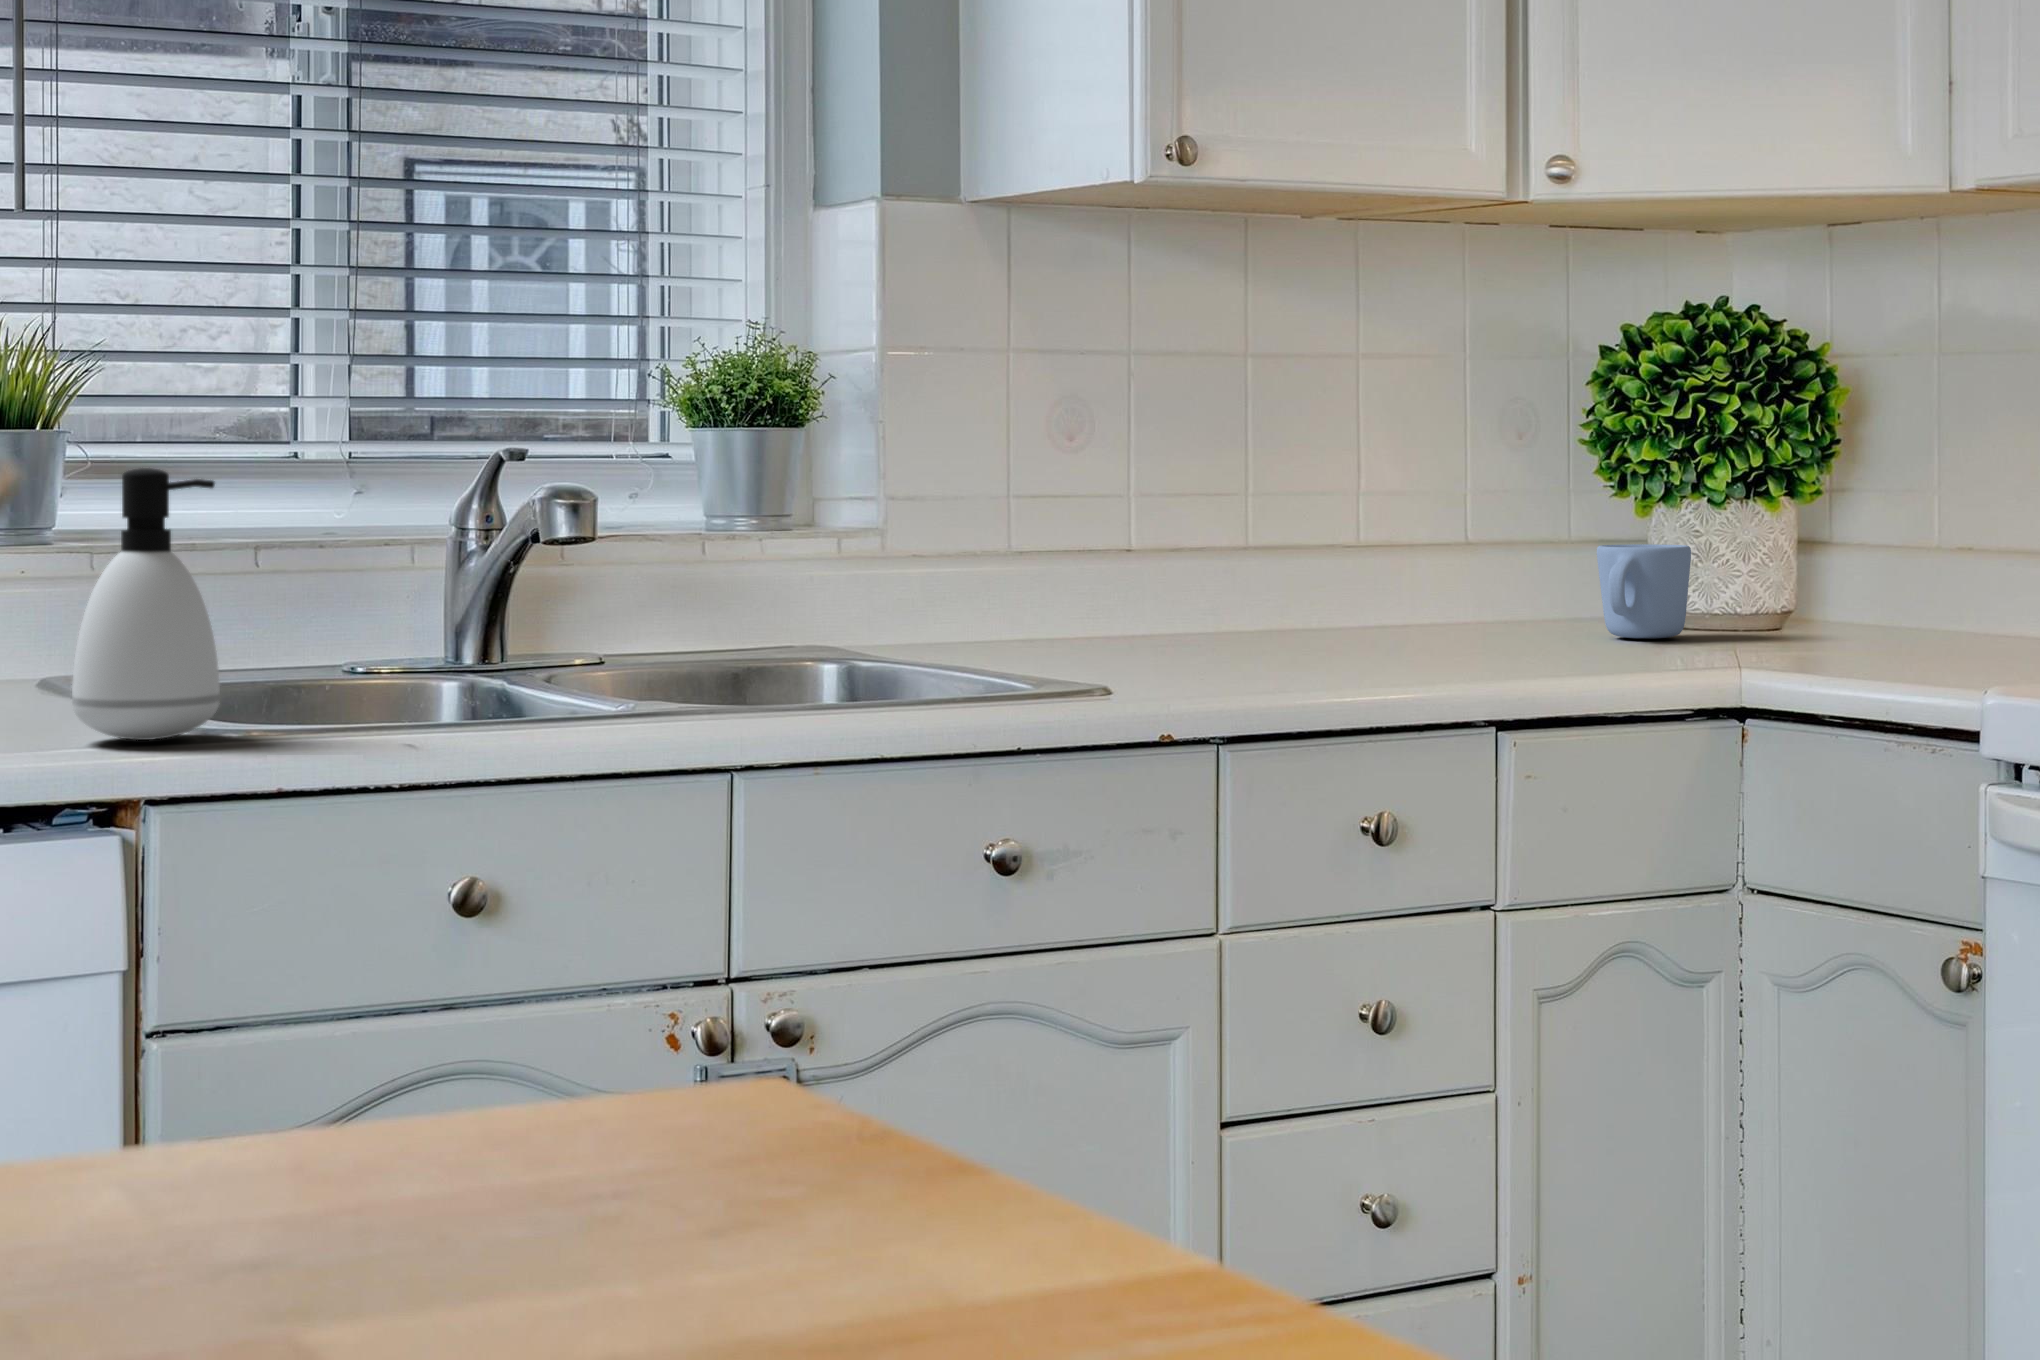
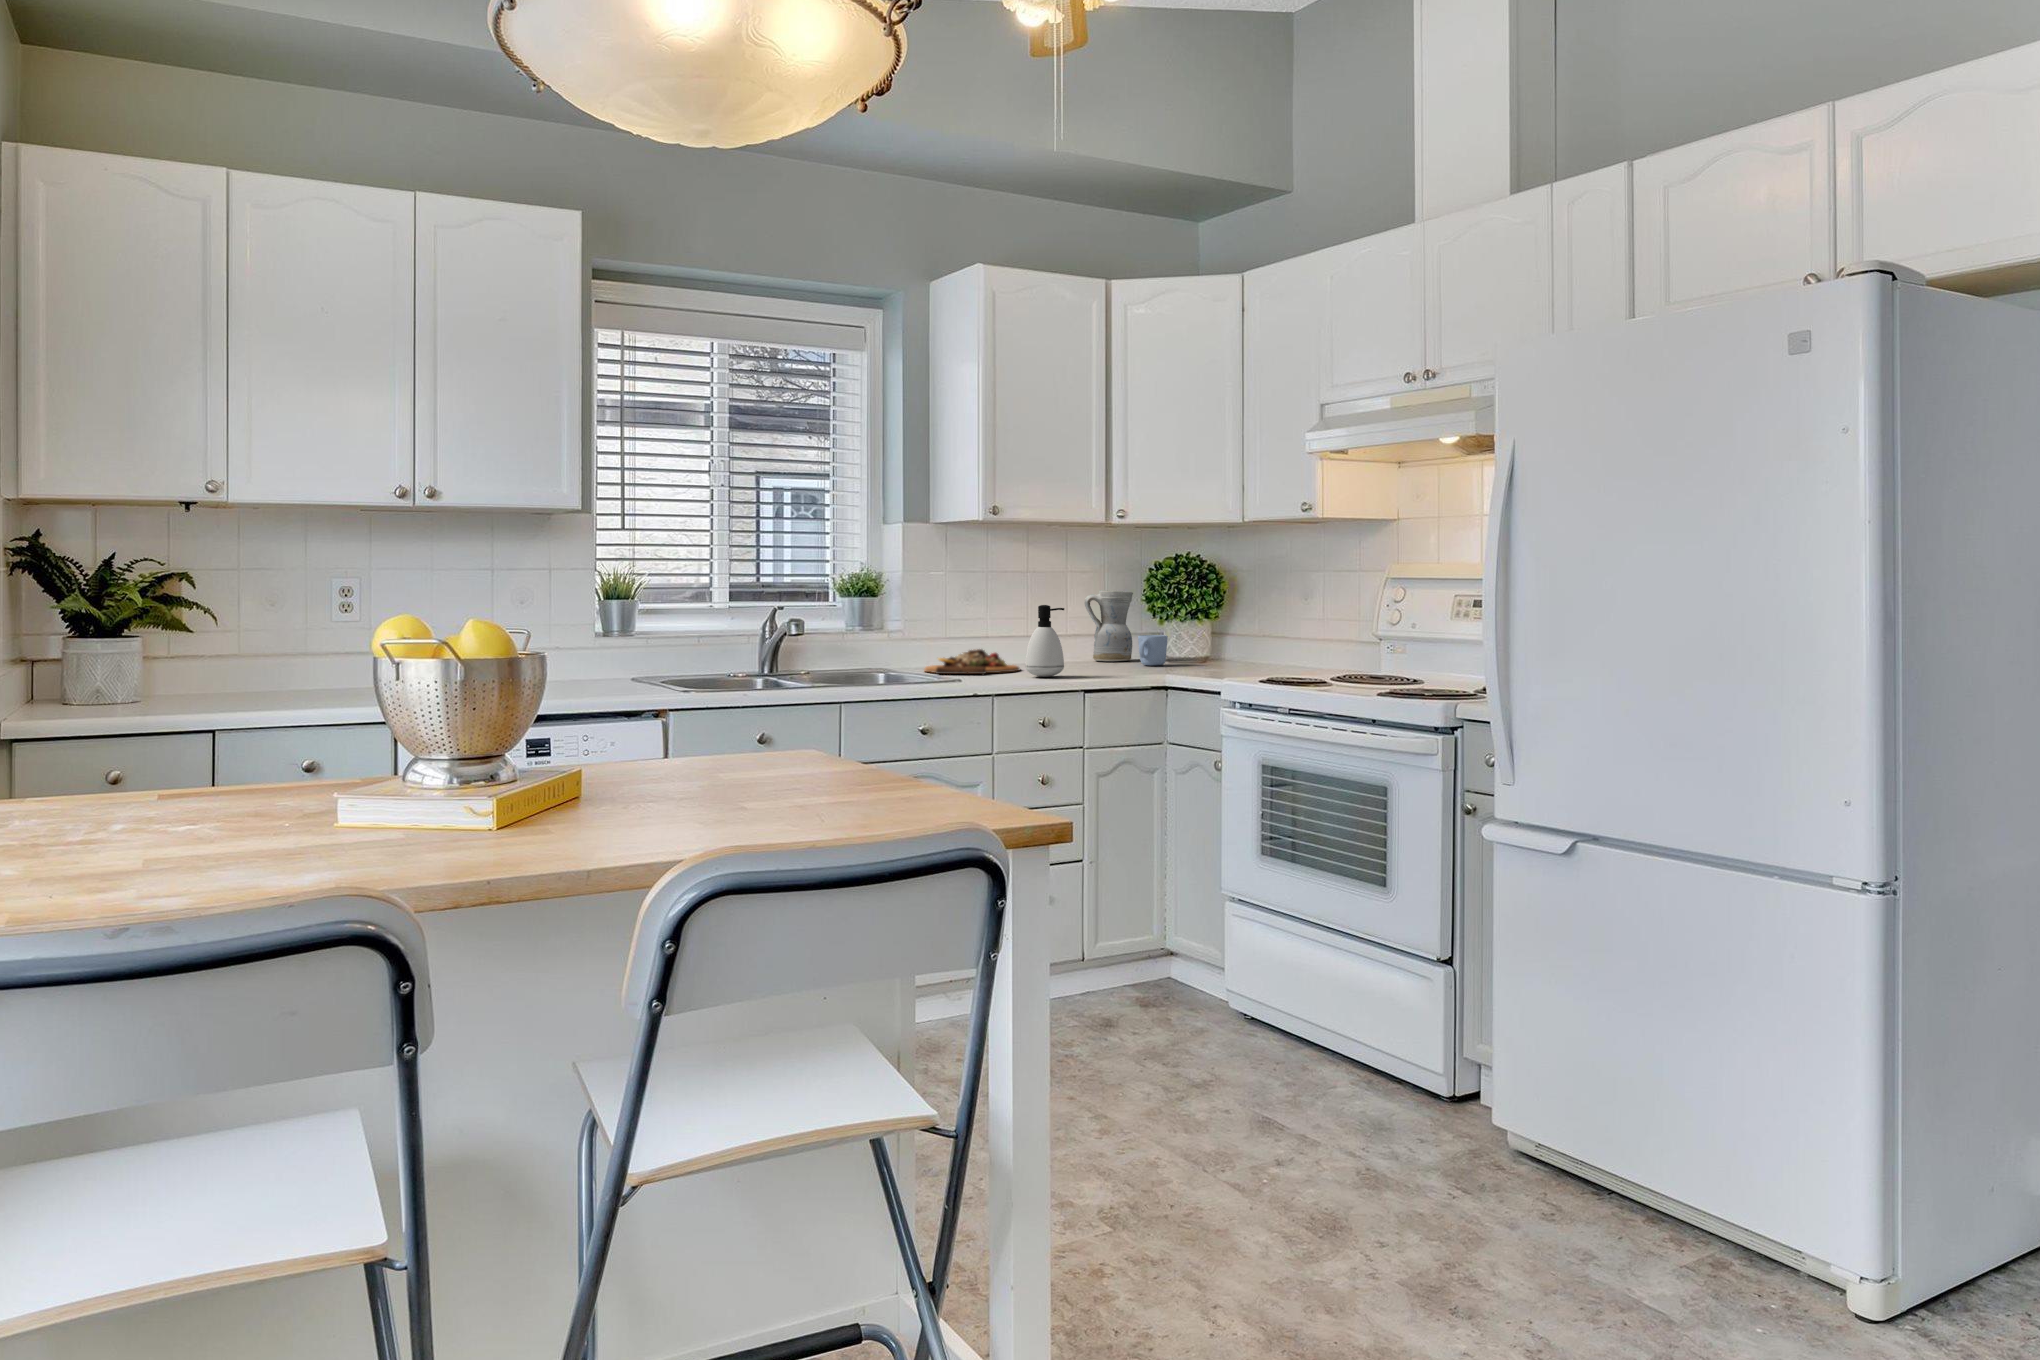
ceramic pitcher: none [1408,409,1557,624] -> present [1085,590,1133,661]
soap dispenser: present [72,468,220,740] -> present [1026,605,1064,677]
cutting board: none [947,586,1250,667] -> present [924,649,1020,674]

